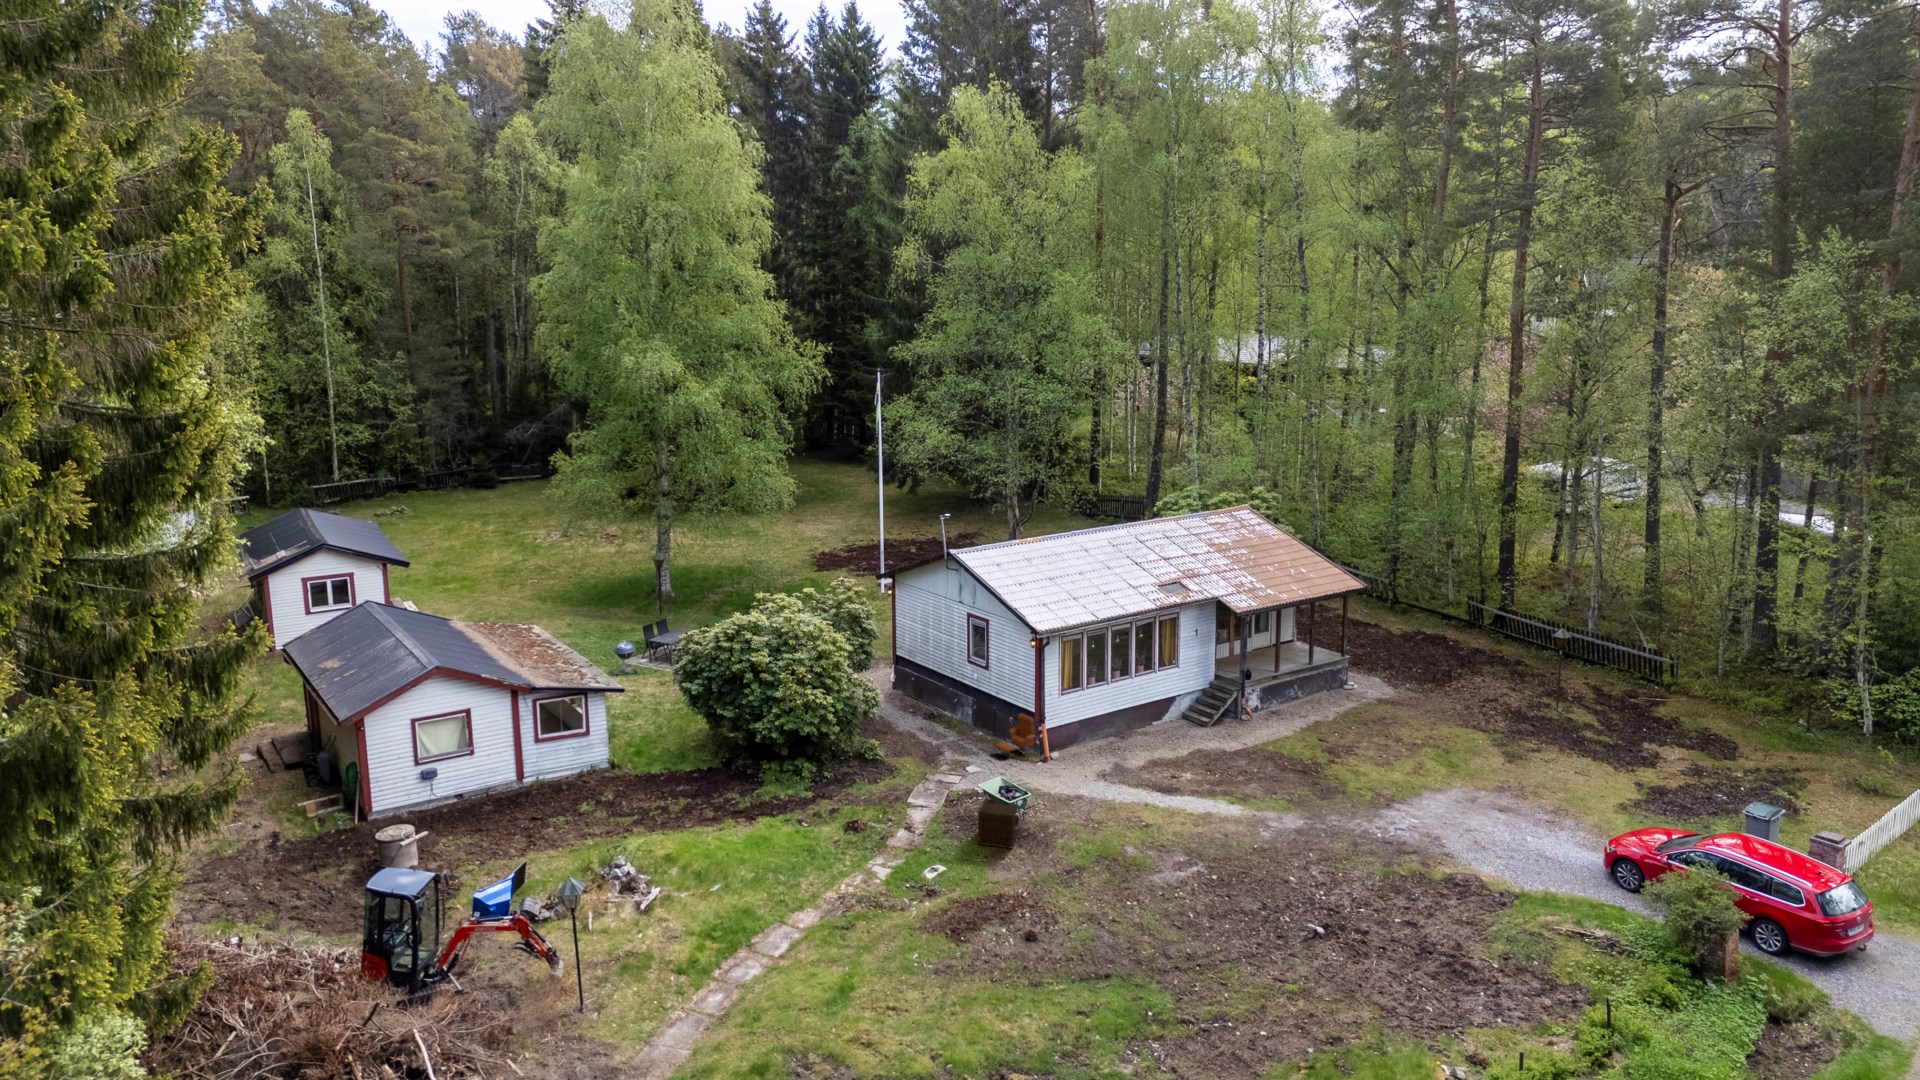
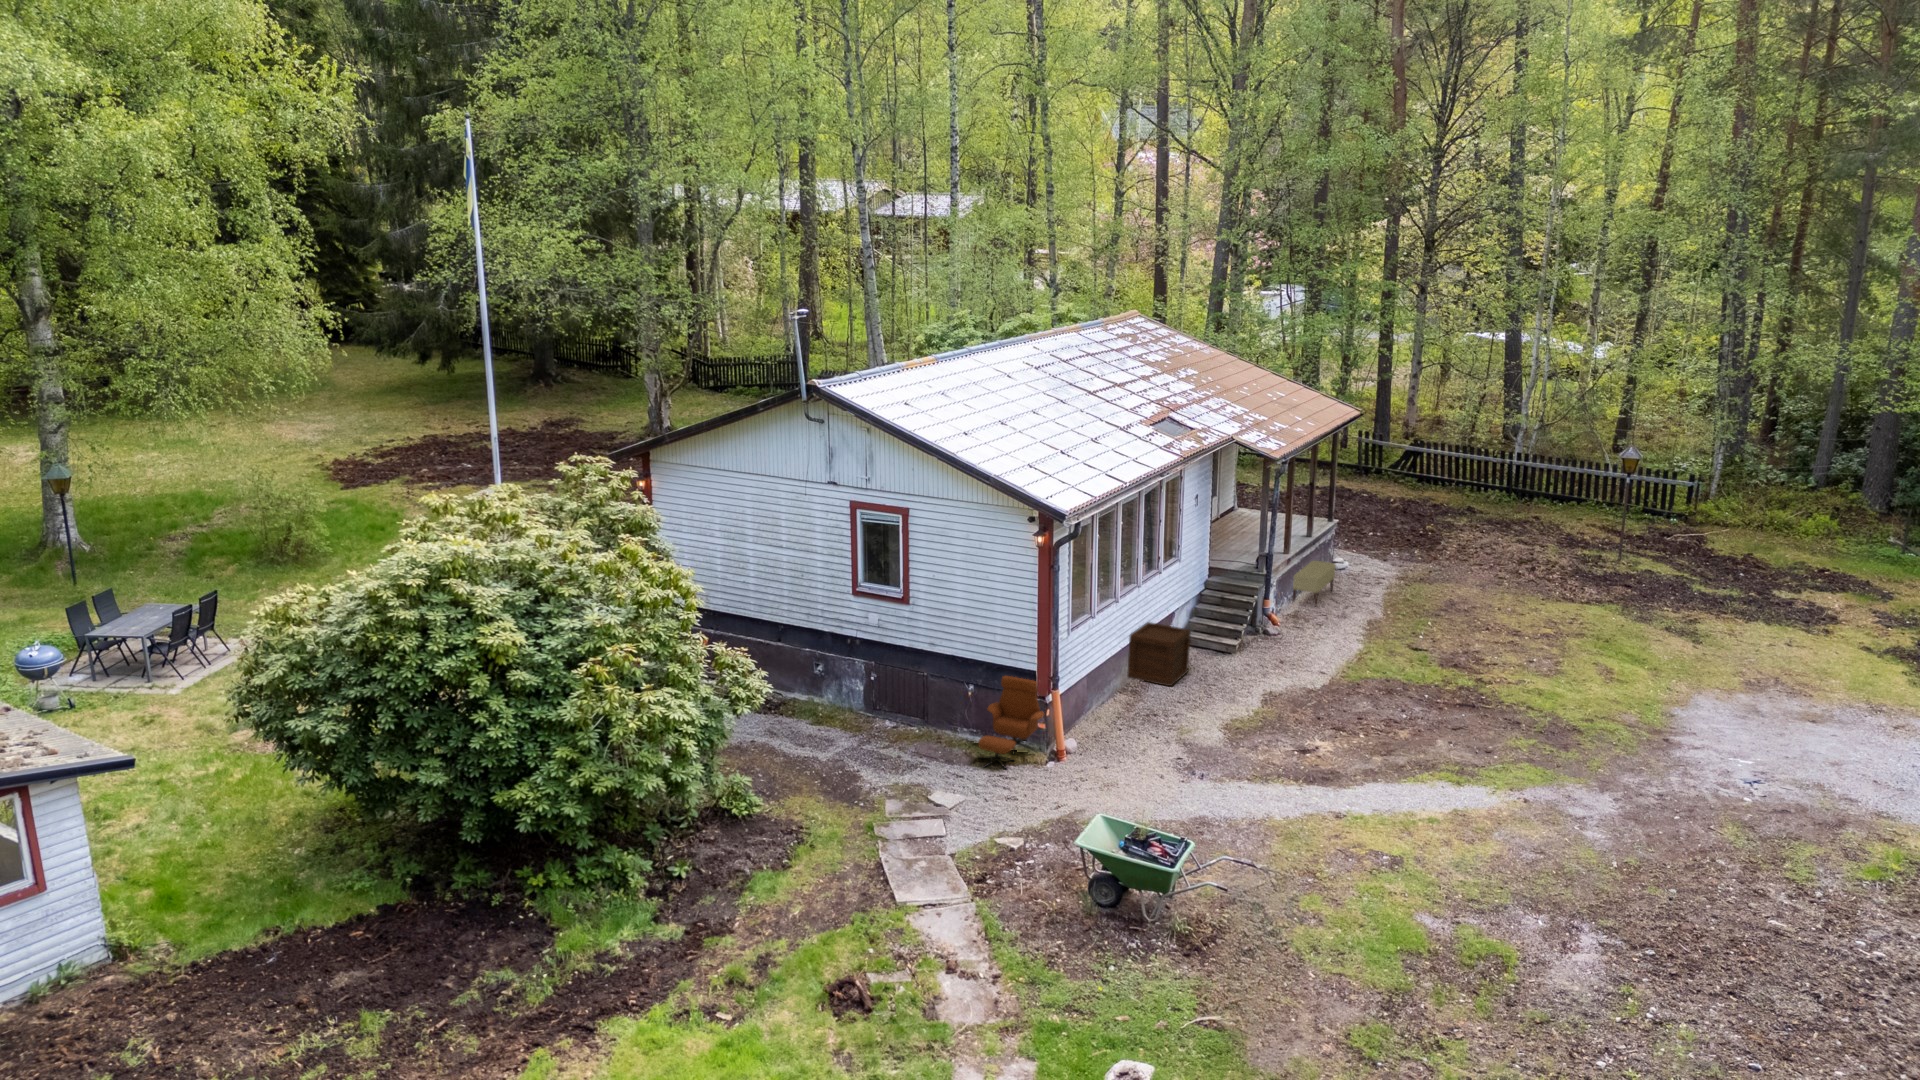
bench: none [1281,679,1323,708] -> present [1292,561,1336,605]
wooden crate: present [978,798,1019,848] -> present [1127,622,1191,686]

